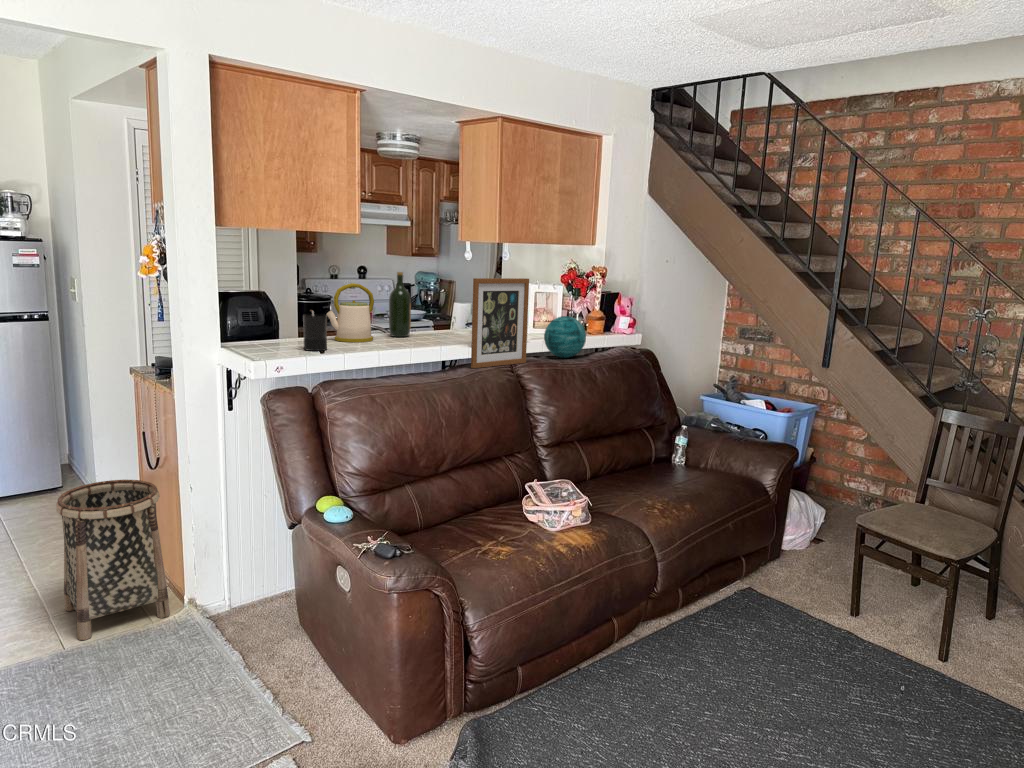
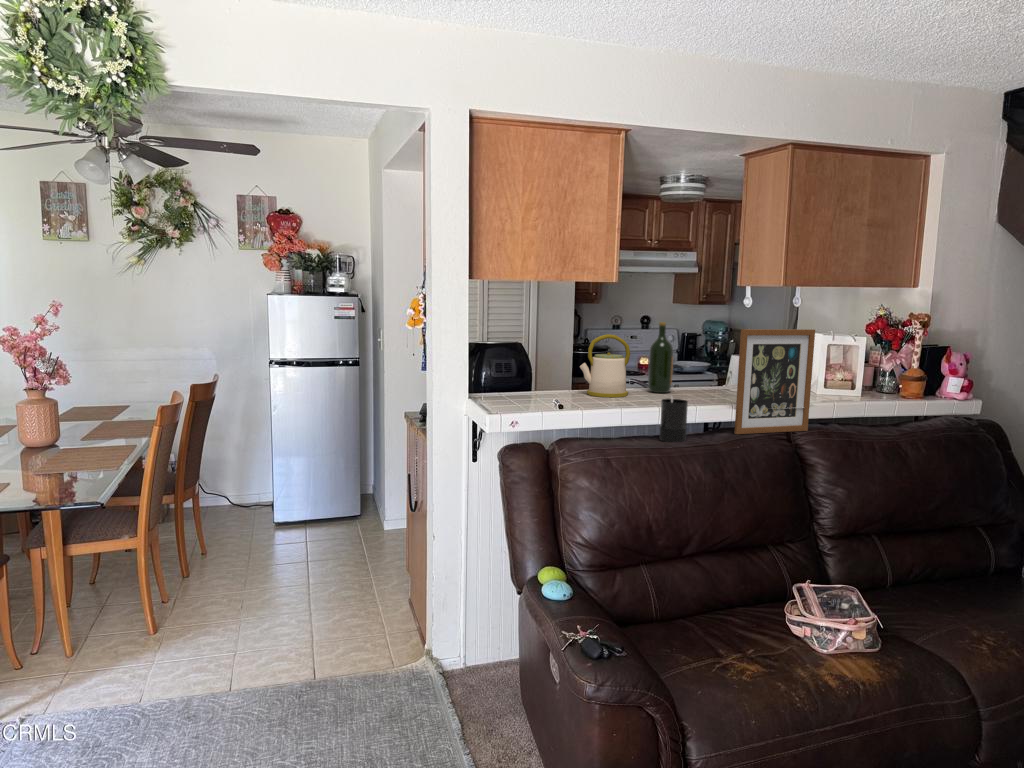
candle: present [303,311,327,351] -> present [659,395,688,442]
decorative orb: present [544,316,586,358] -> none [835,375,893,427]
basket: present [56,480,170,640] -> none [324,517,411,668]

